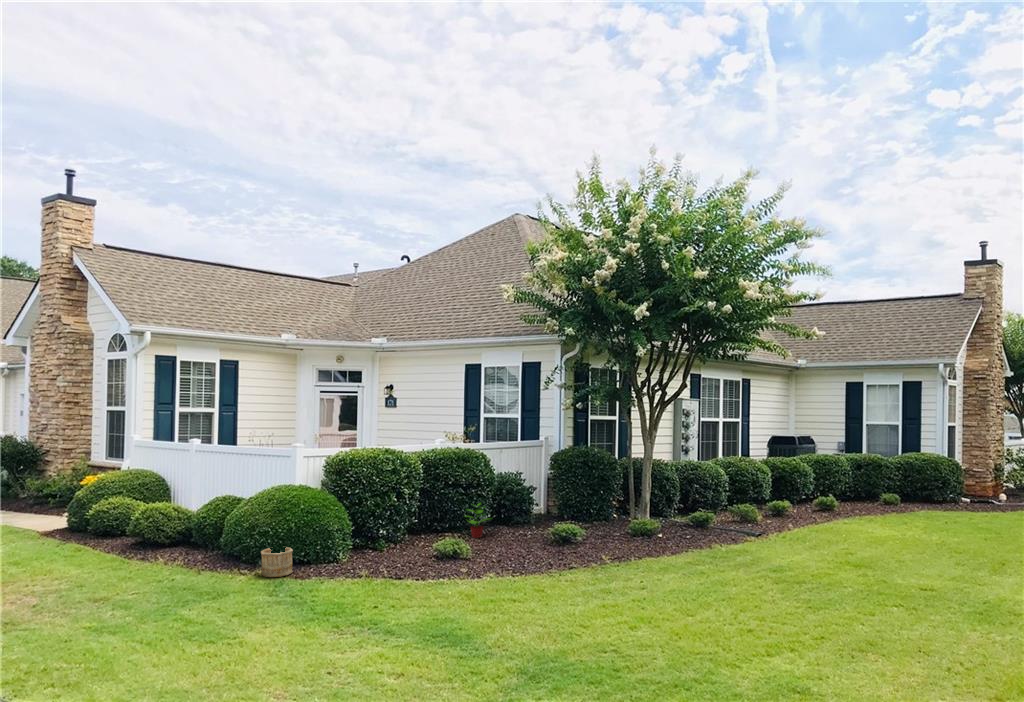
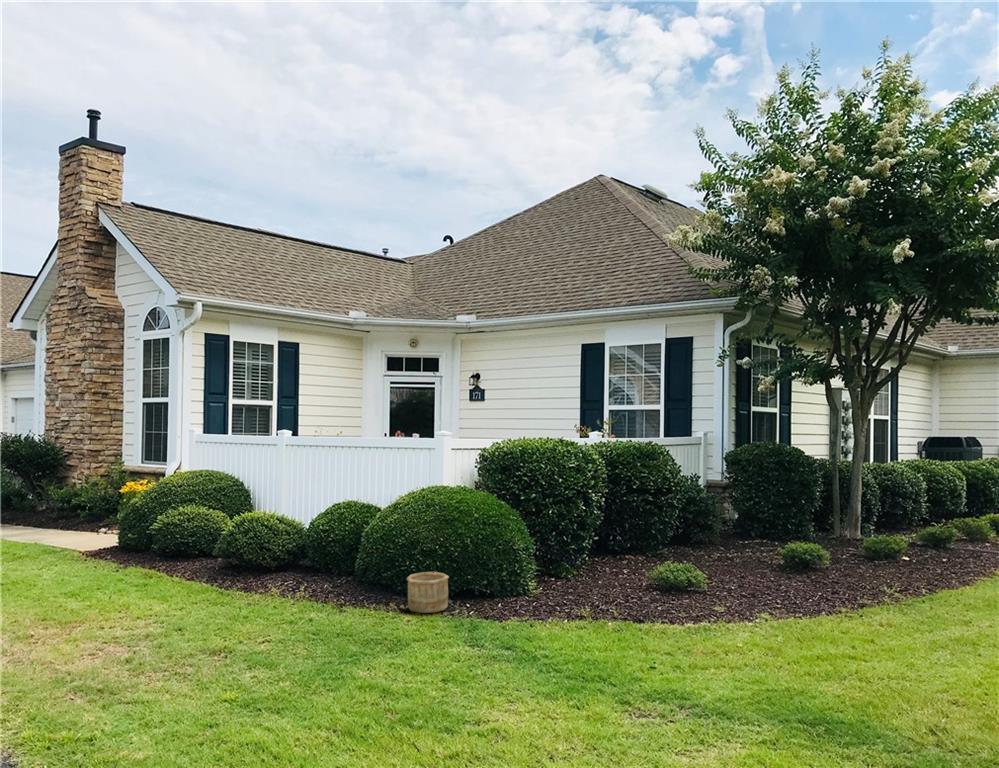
potted plant: present [468,503,488,538] -> none [618,513,654,559]

